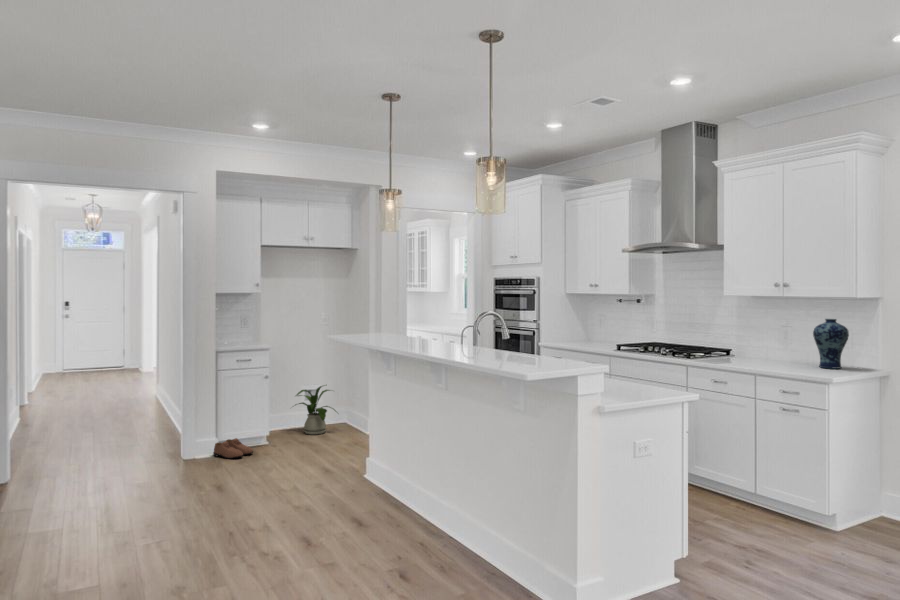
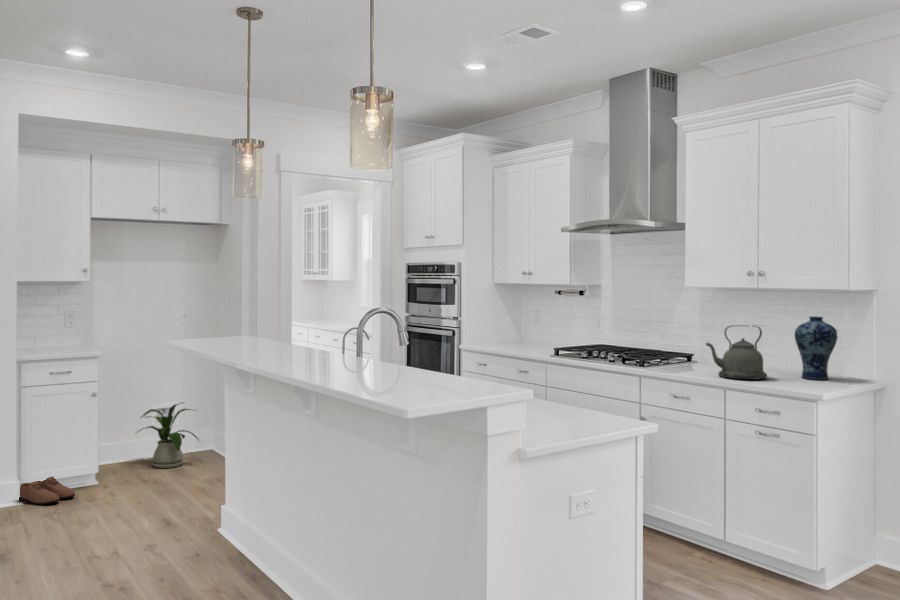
kettle: none [740,326,791,368] -> present [706,325,767,380]

